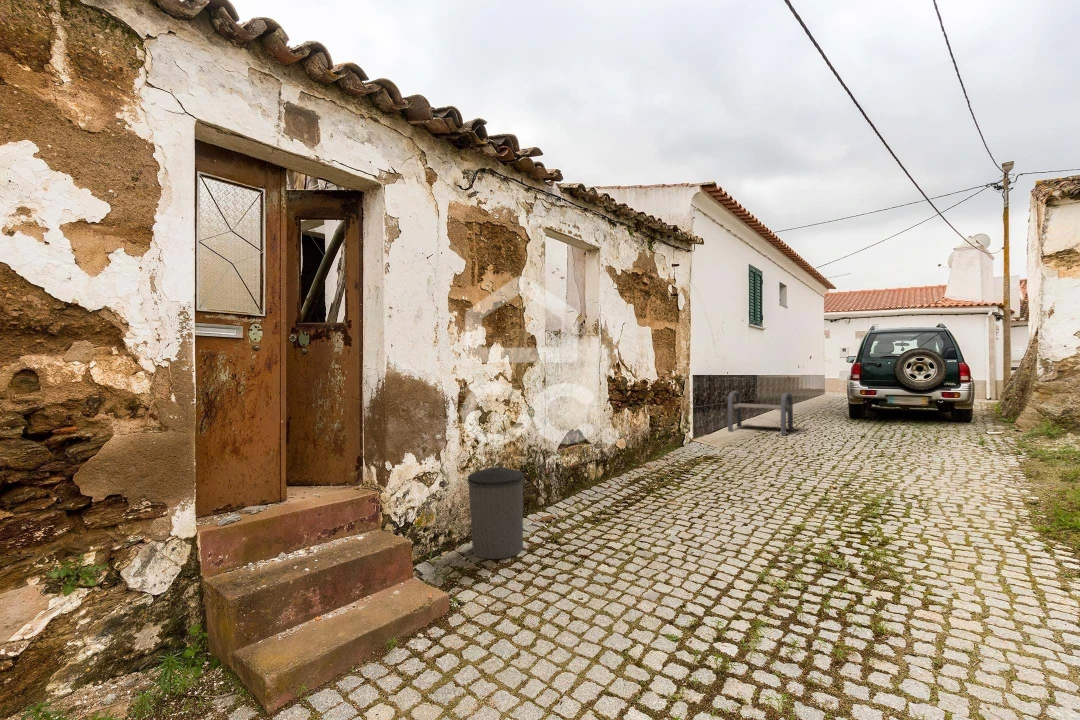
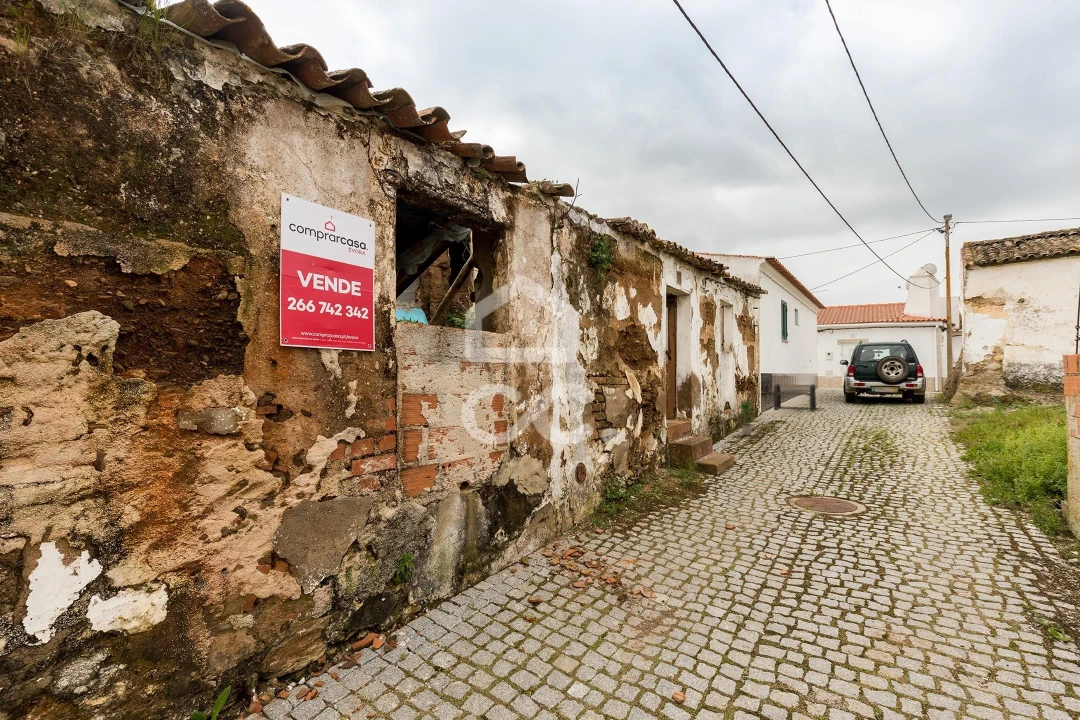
potted plant: none [596,421,638,491] -> present [738,400,752,435]
trash can: present [468,466,524,559] -> none [706,415,733,455]

